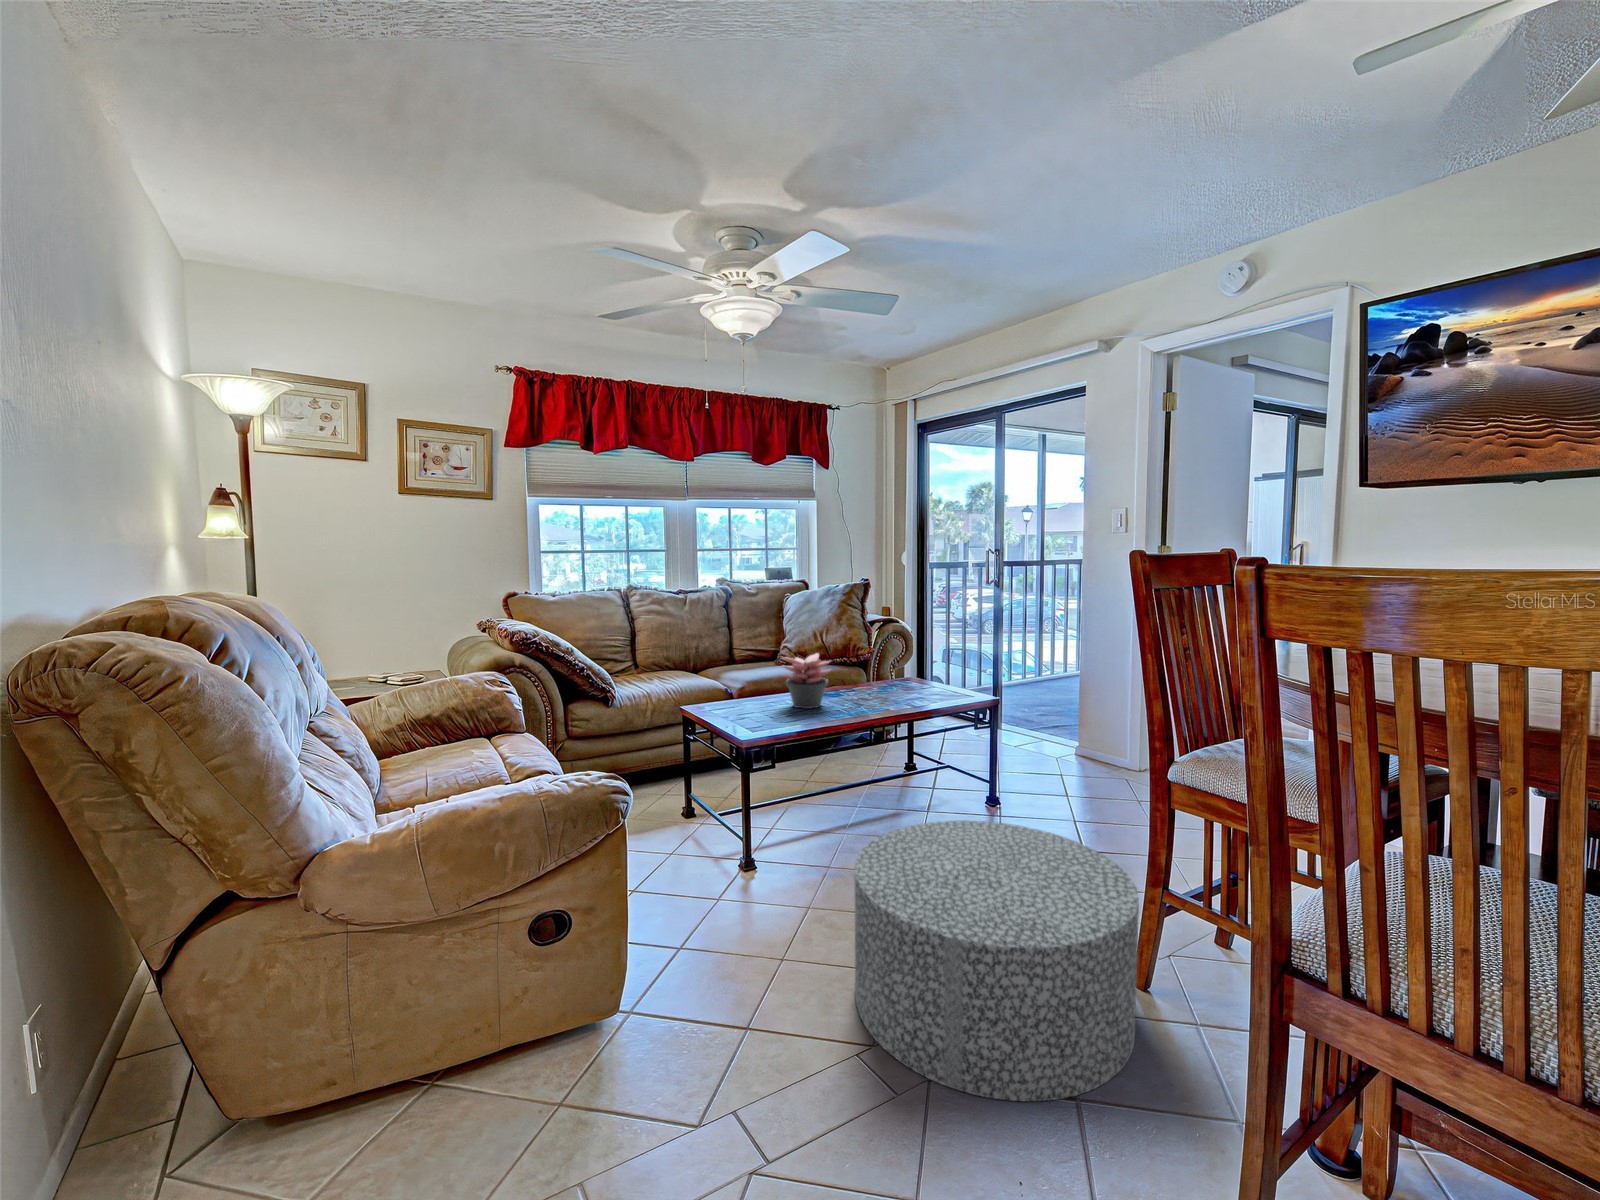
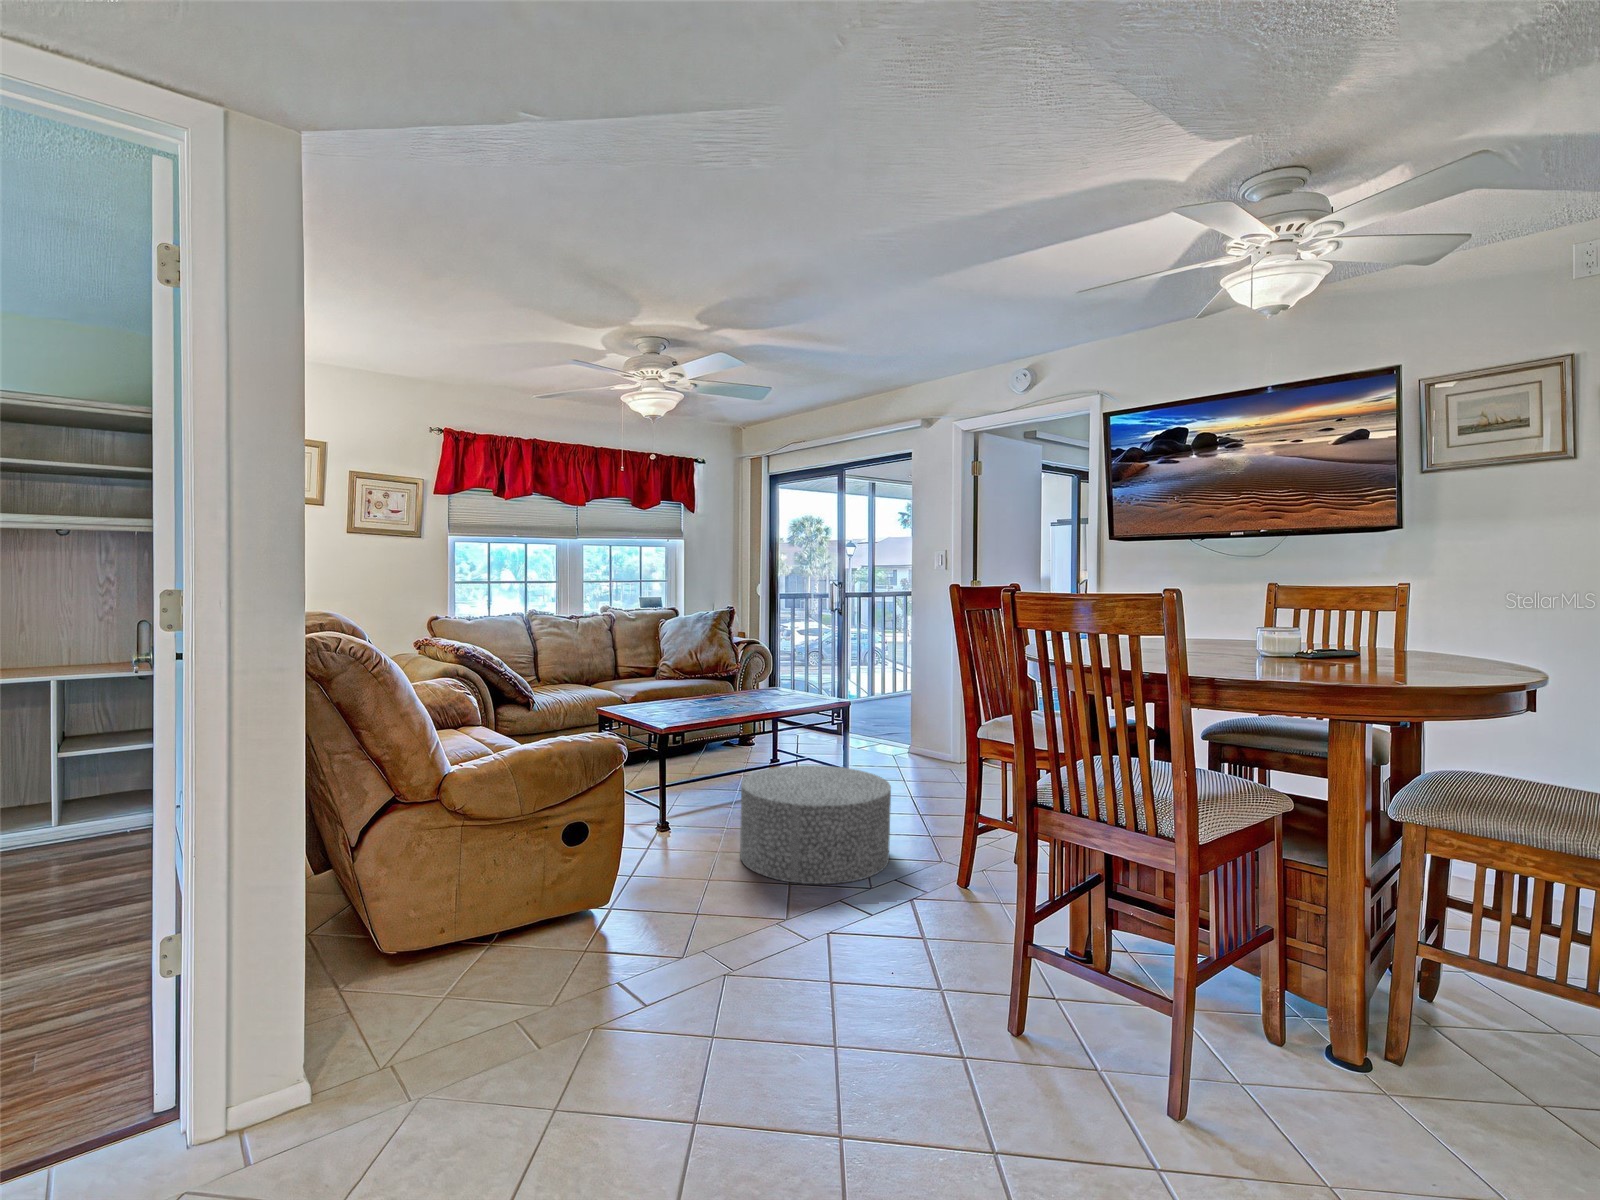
succulent plant: present [783,653,830,708] -> none [676,667,713,706]

